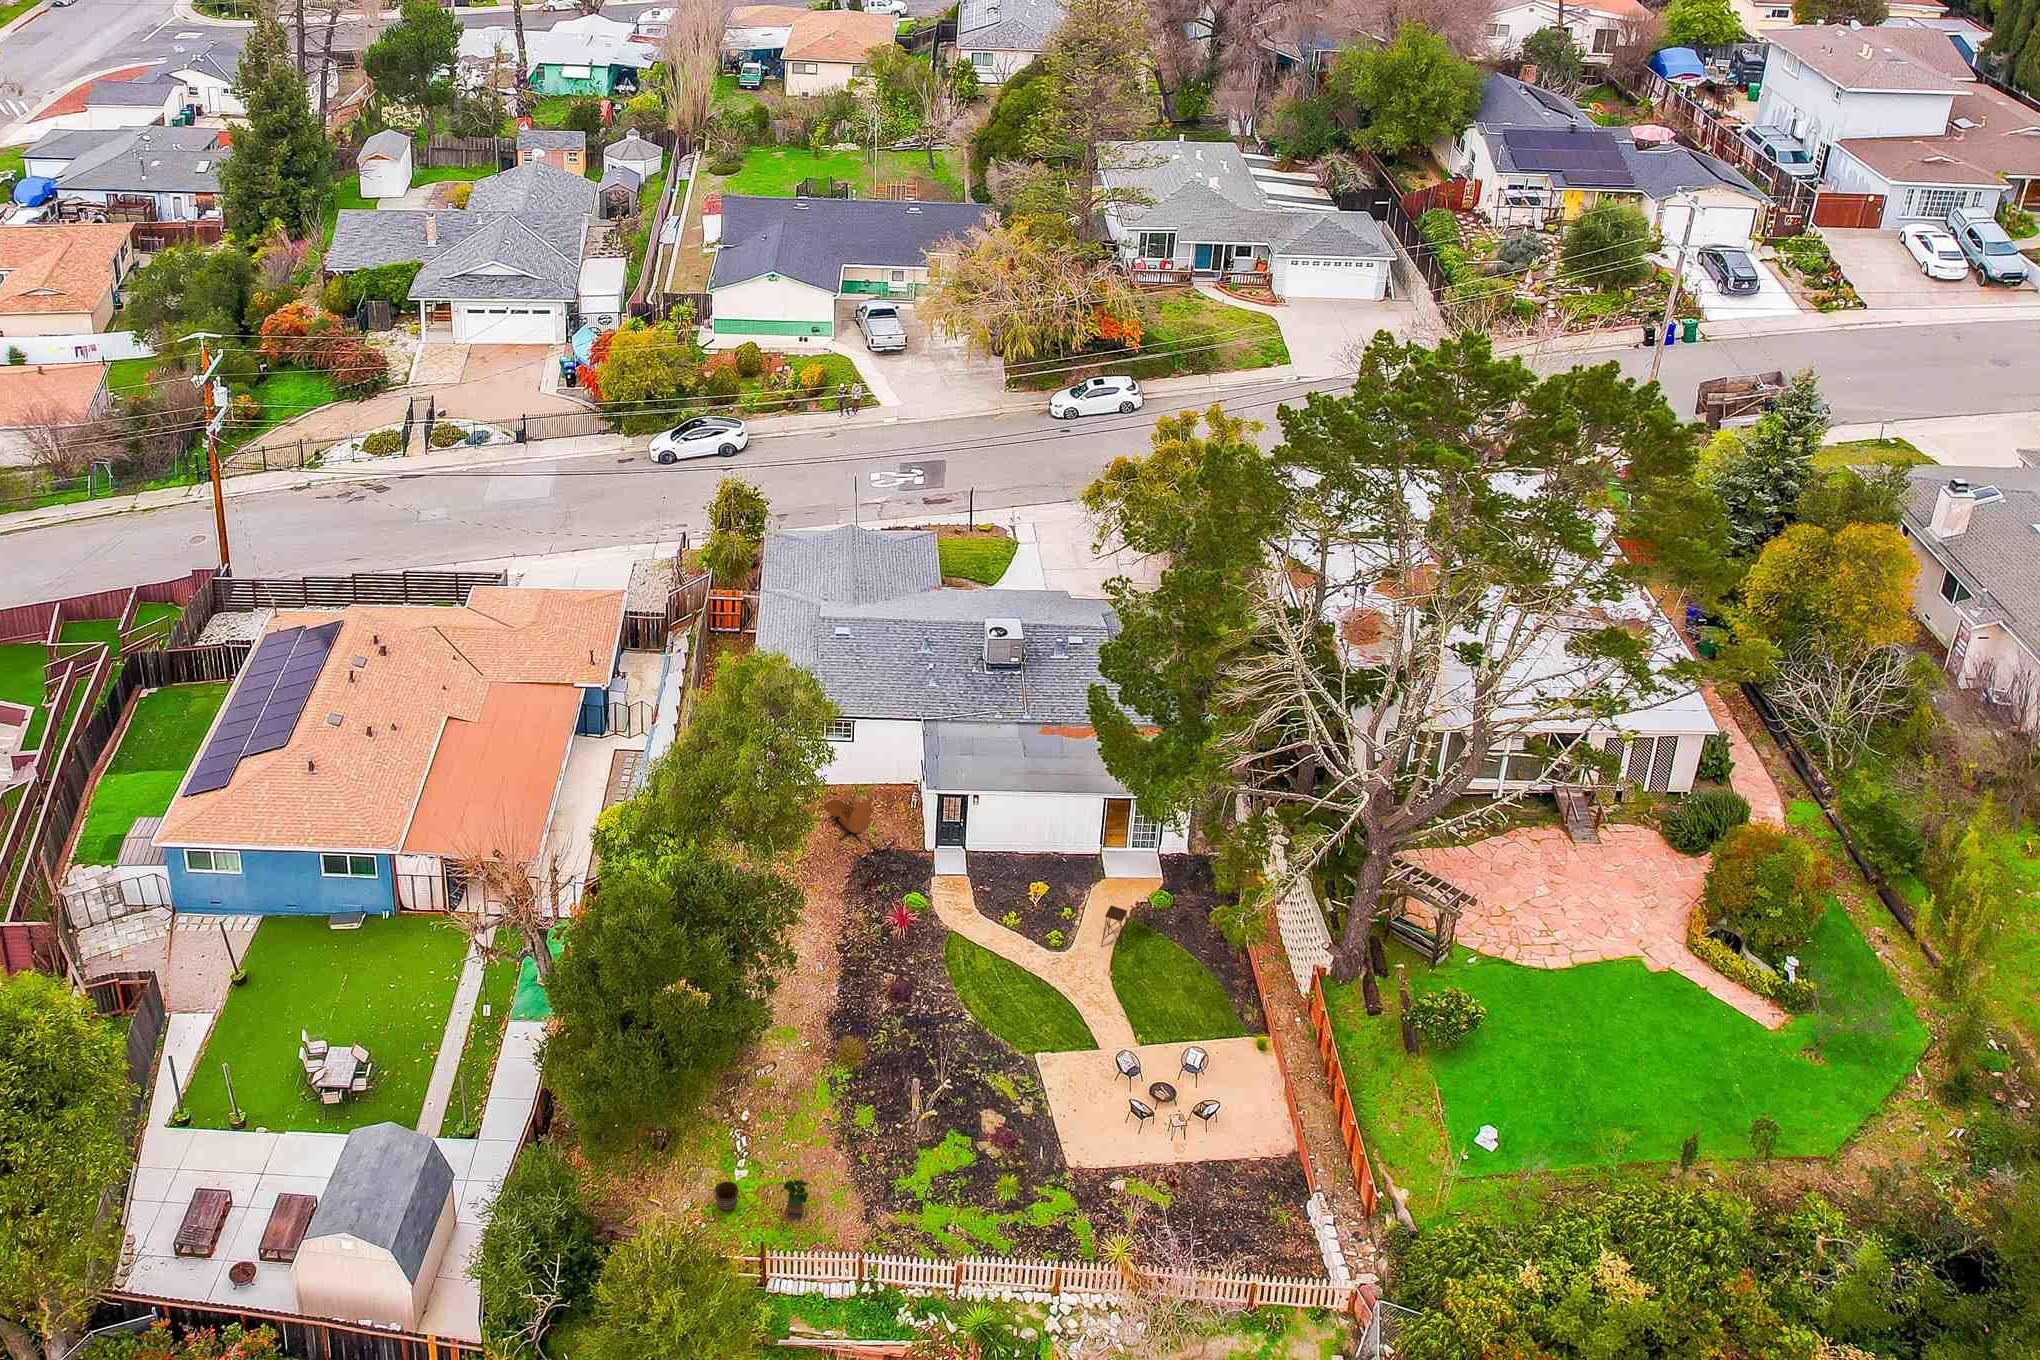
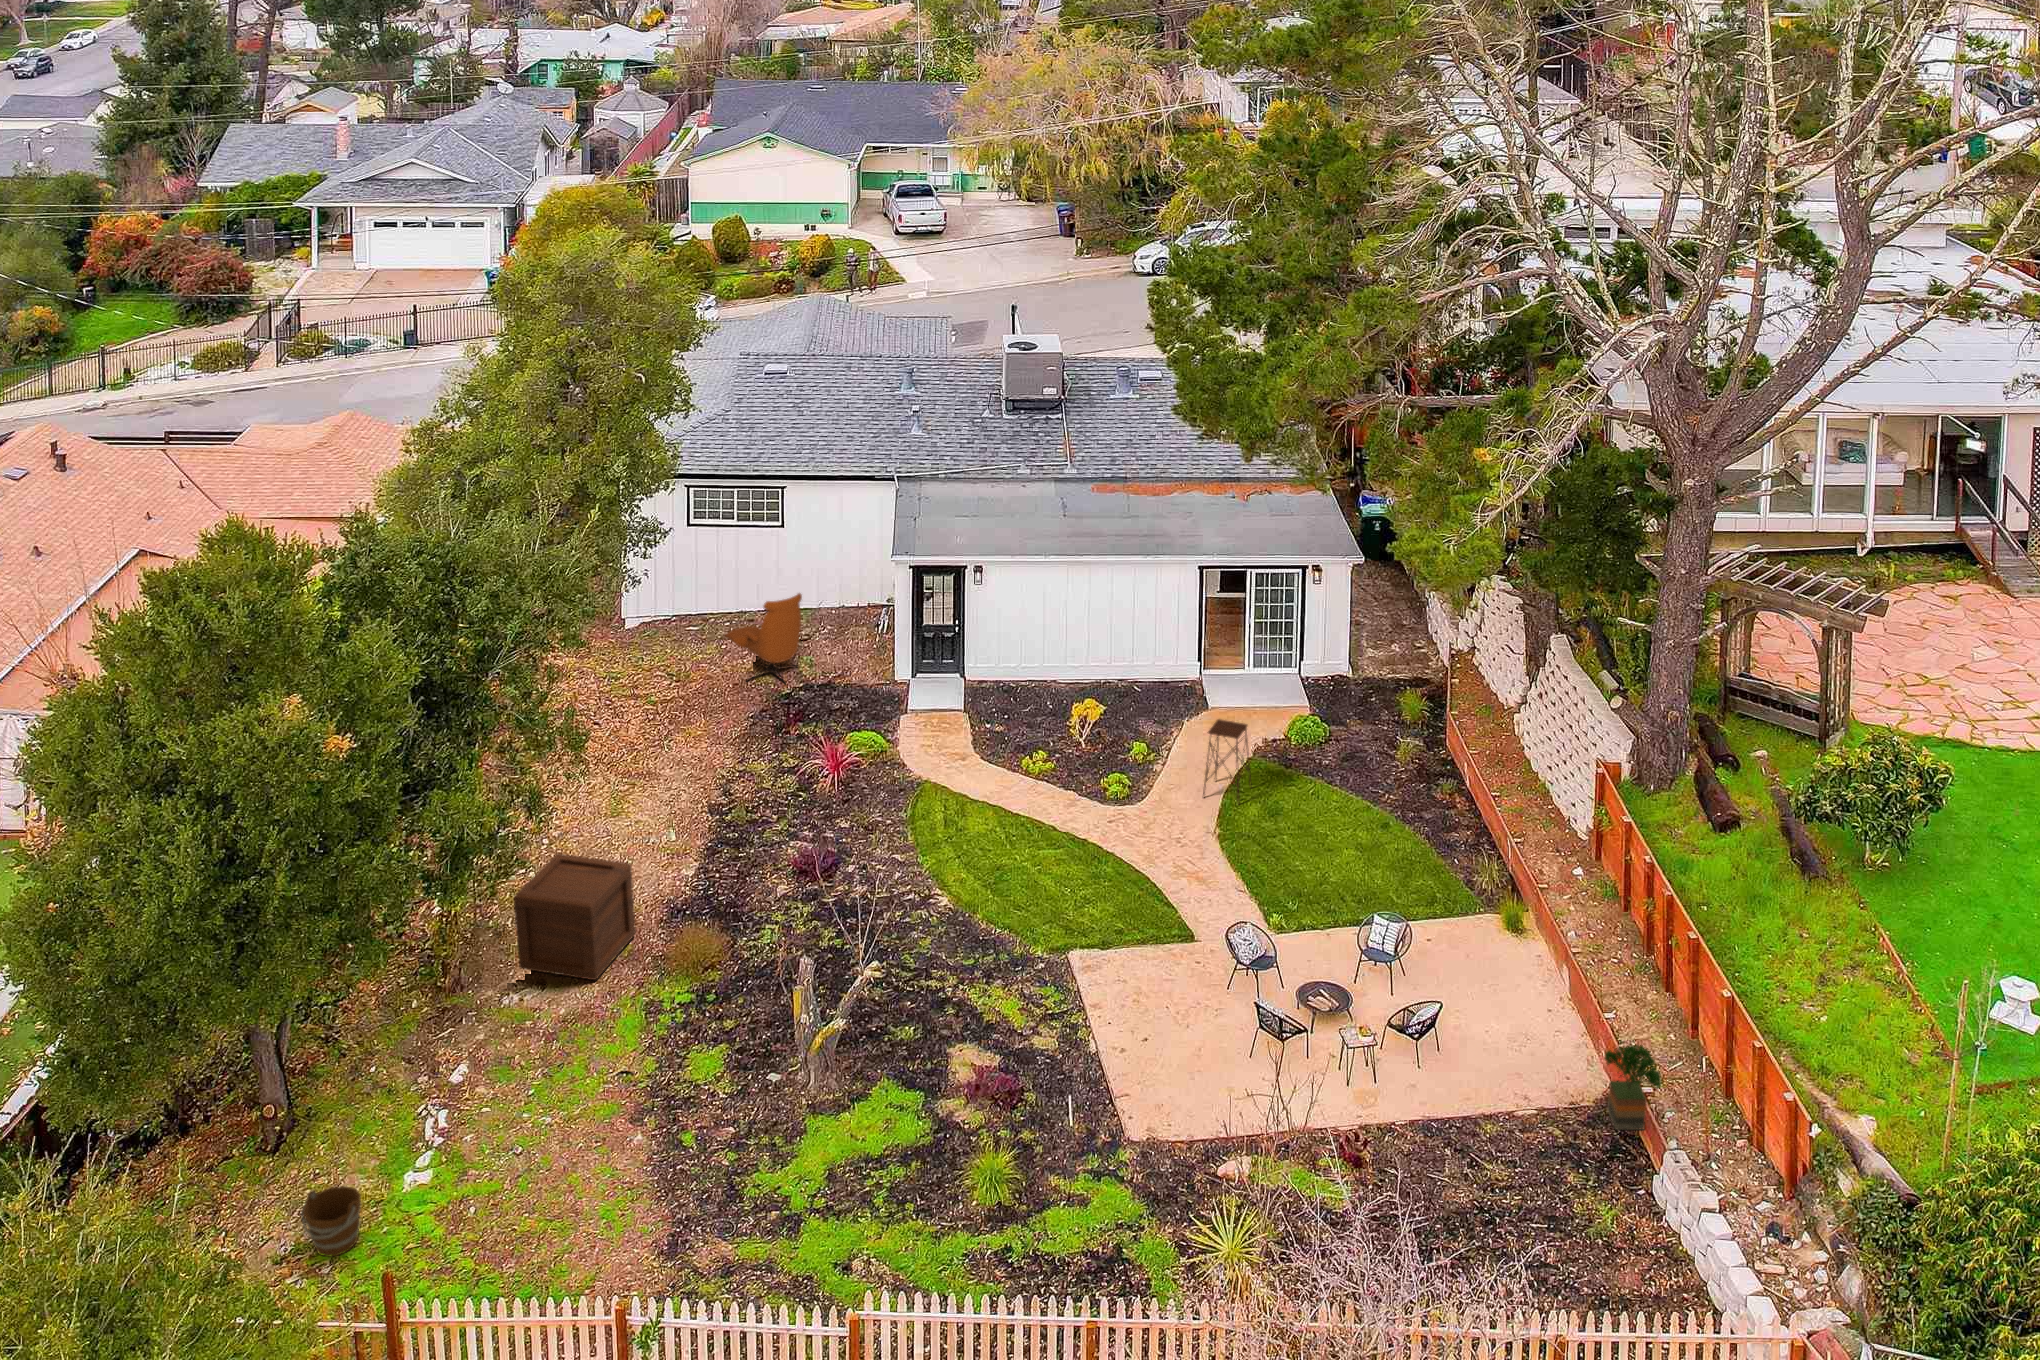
wooden crate: none [765,994,818,1062] -> present [513,854,636,980]
potted tree: present [784,1180,808,1218] -> present [1605,1045,1662,1130]

